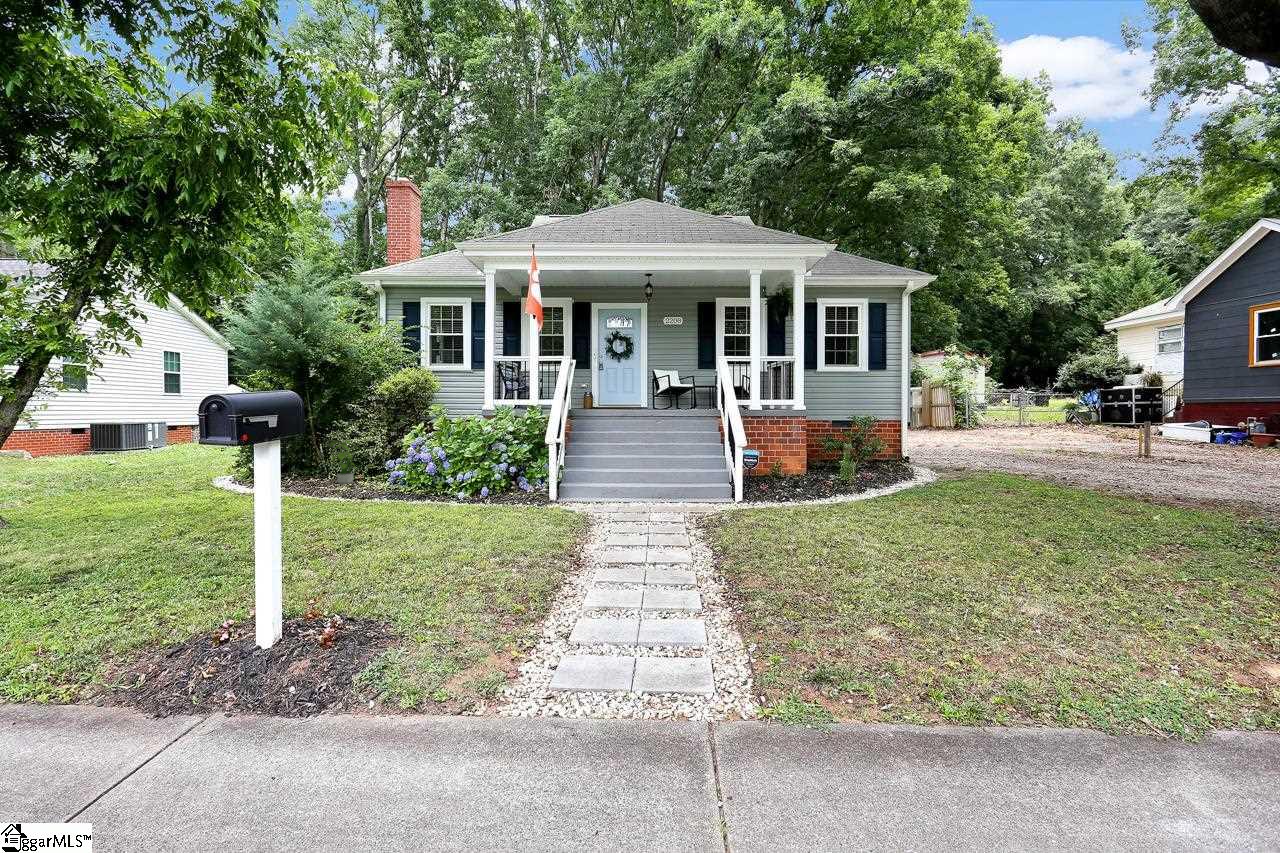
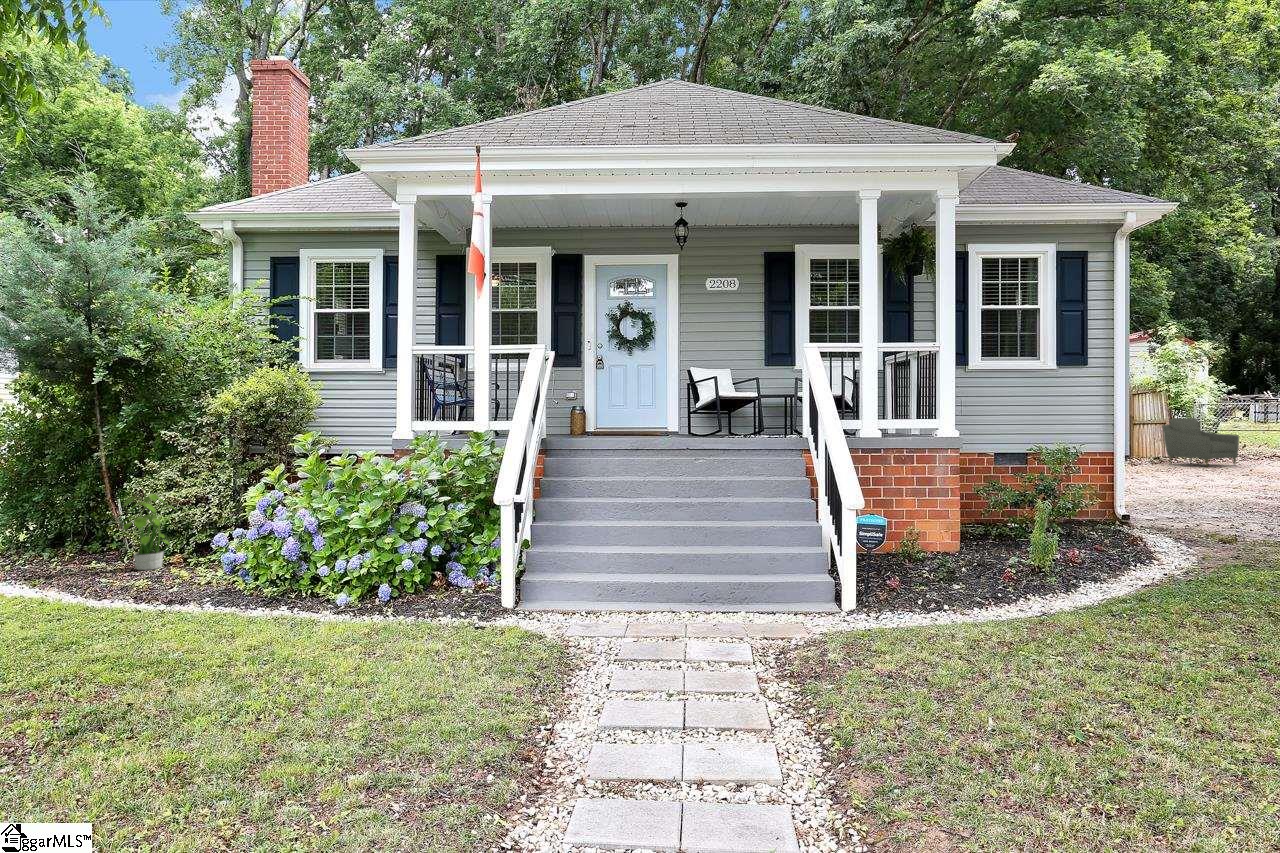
chair: none [946,401,992,431] -> present [1162,418,1239,467]

